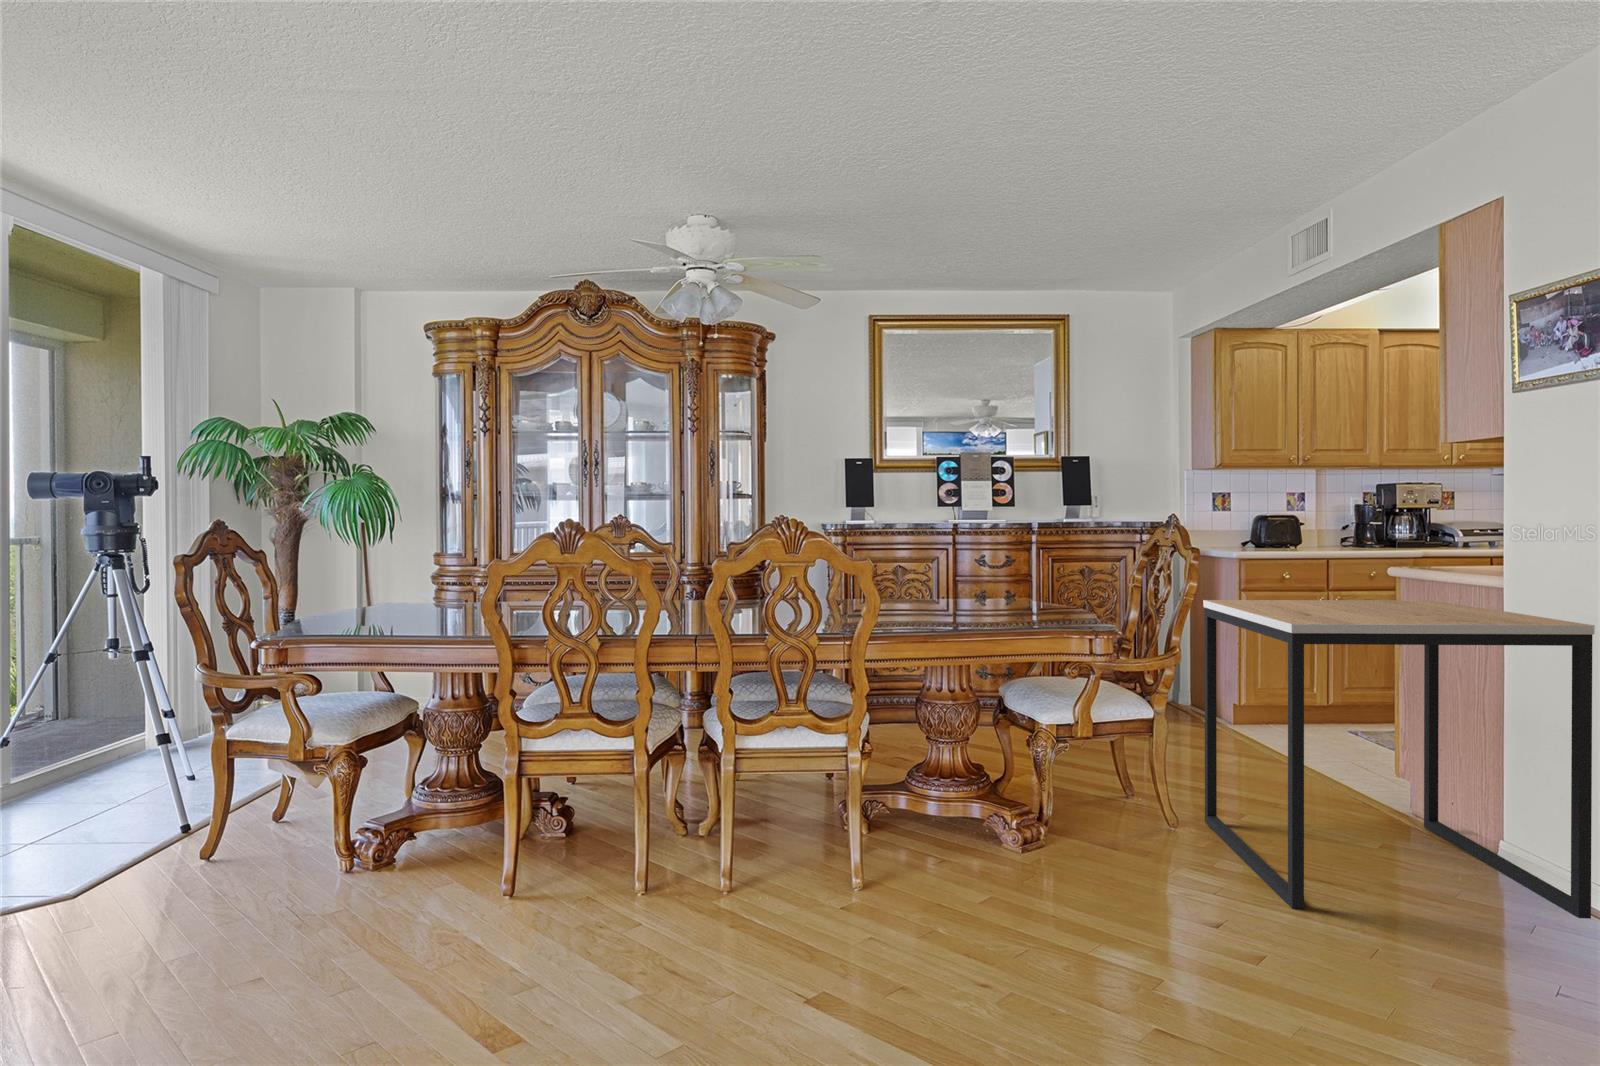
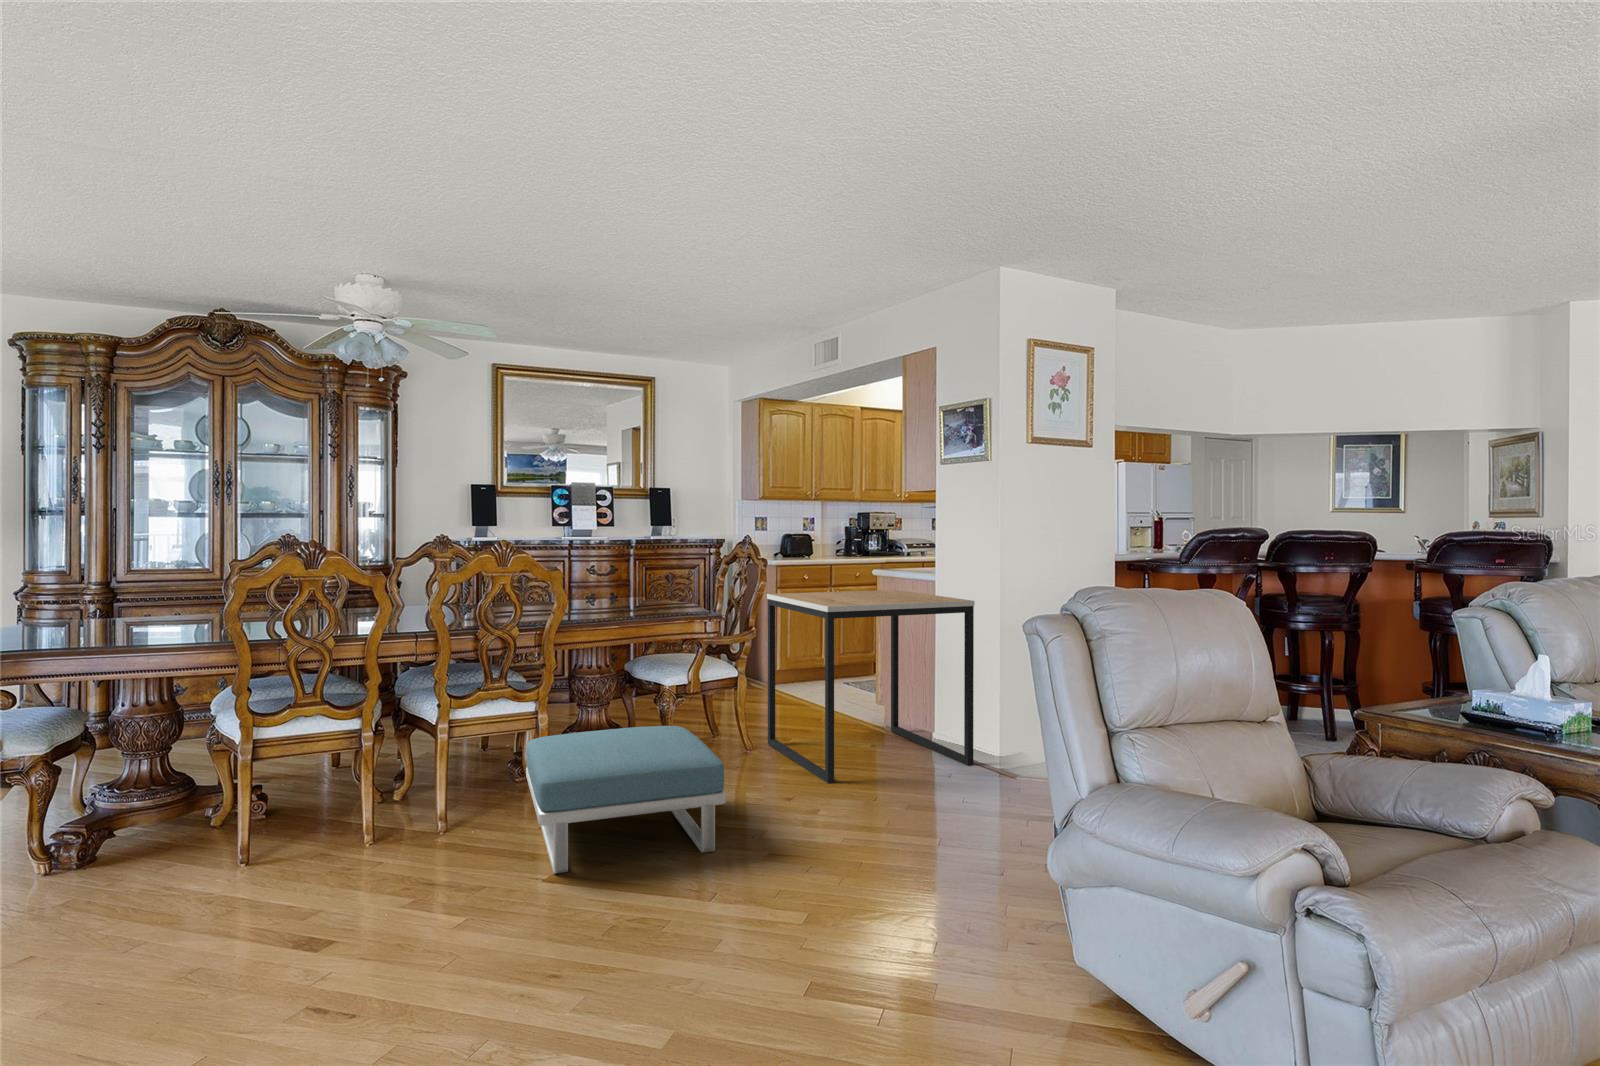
footstool: none [804,784,1088,1004] -> present [526,726,726,874]

